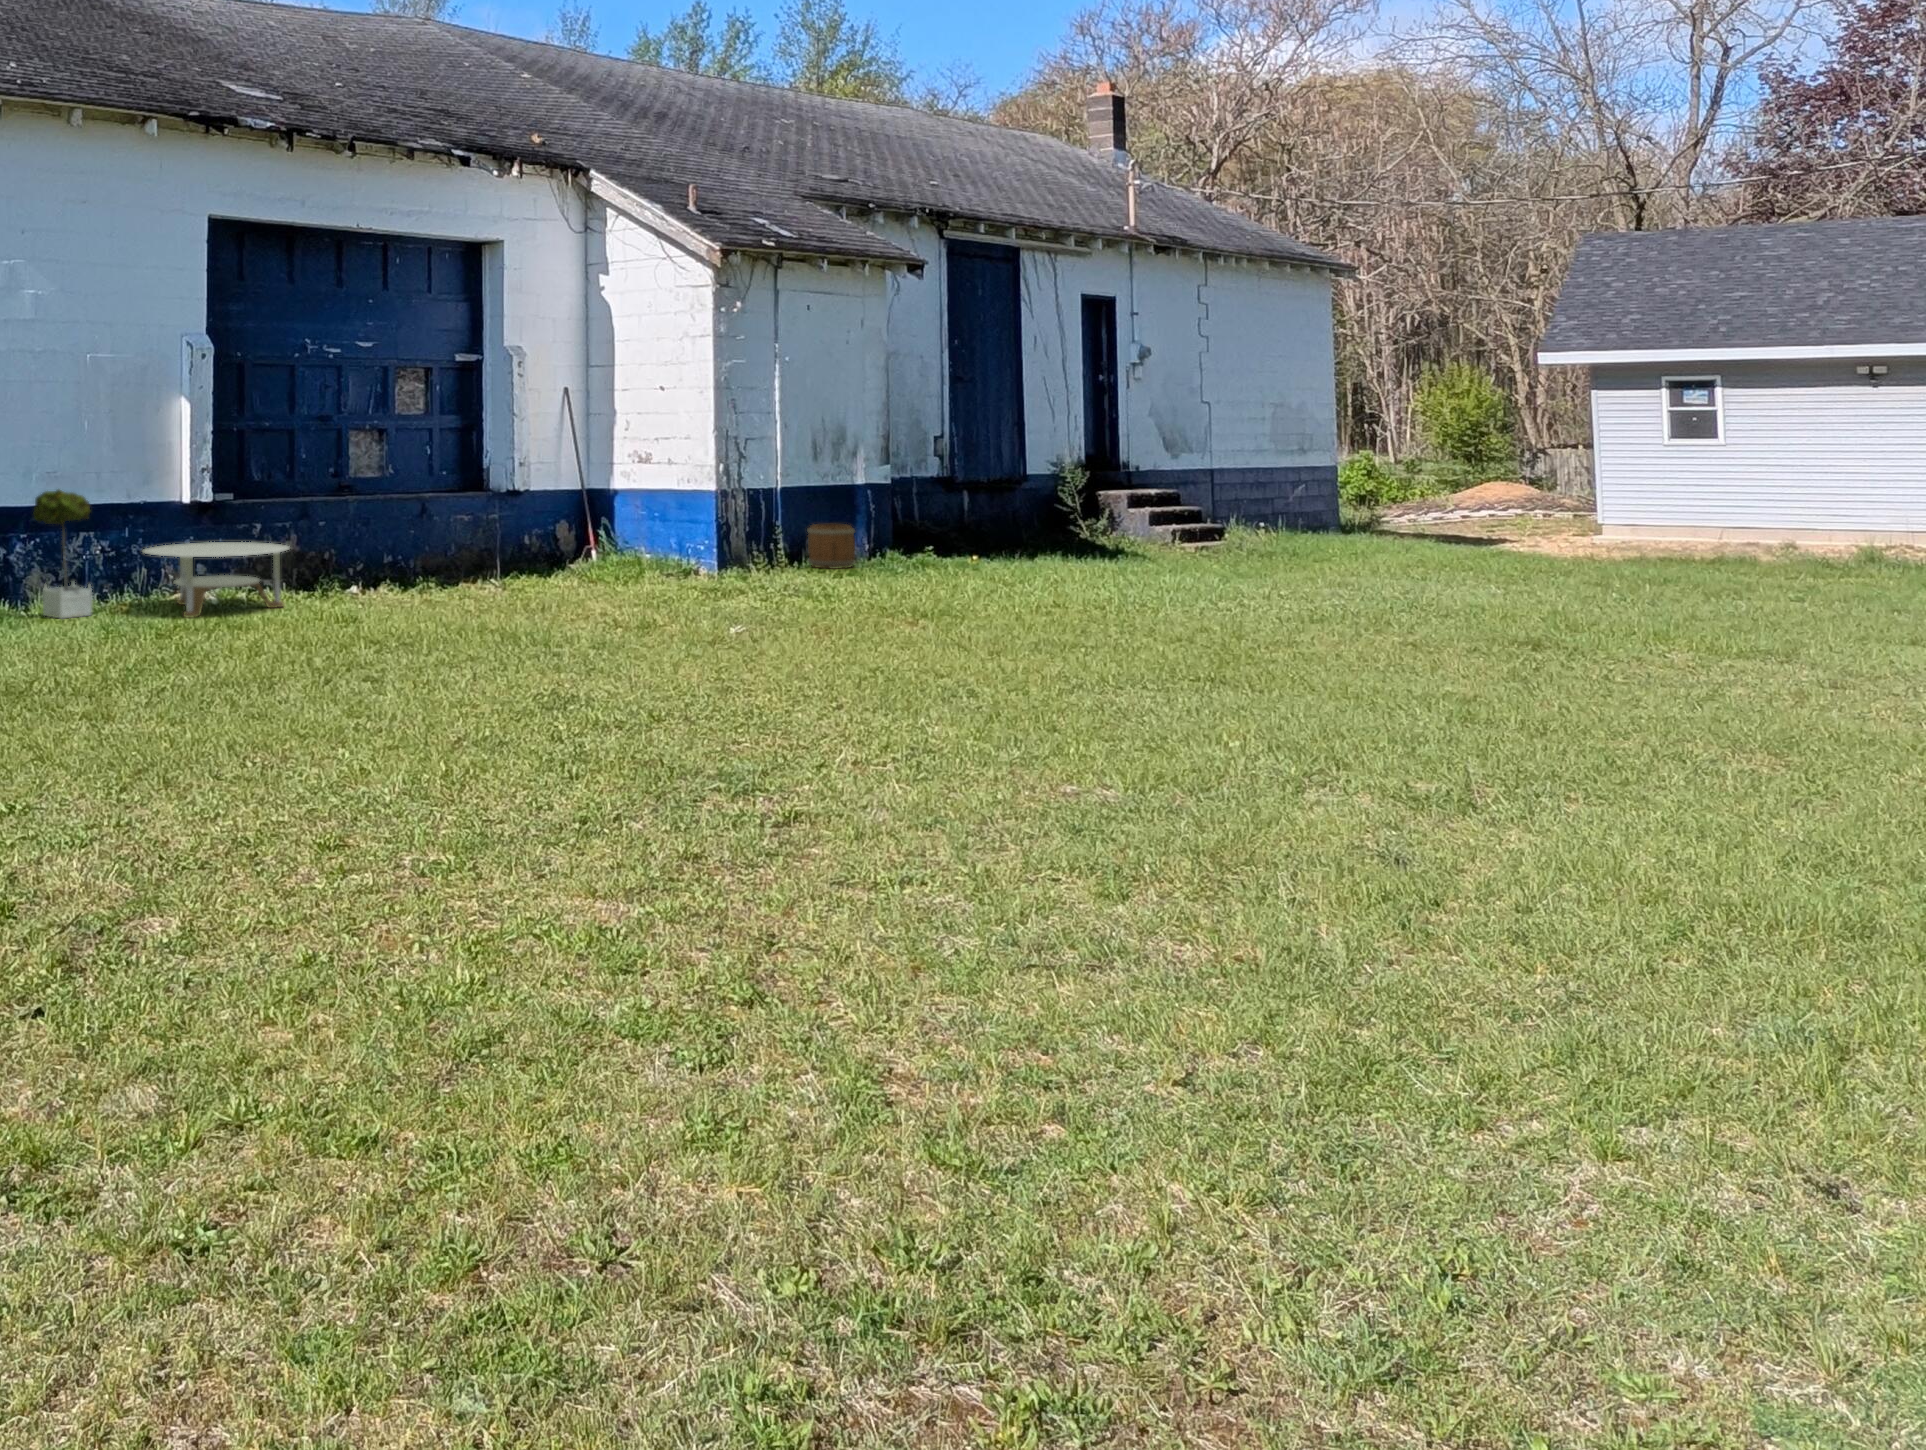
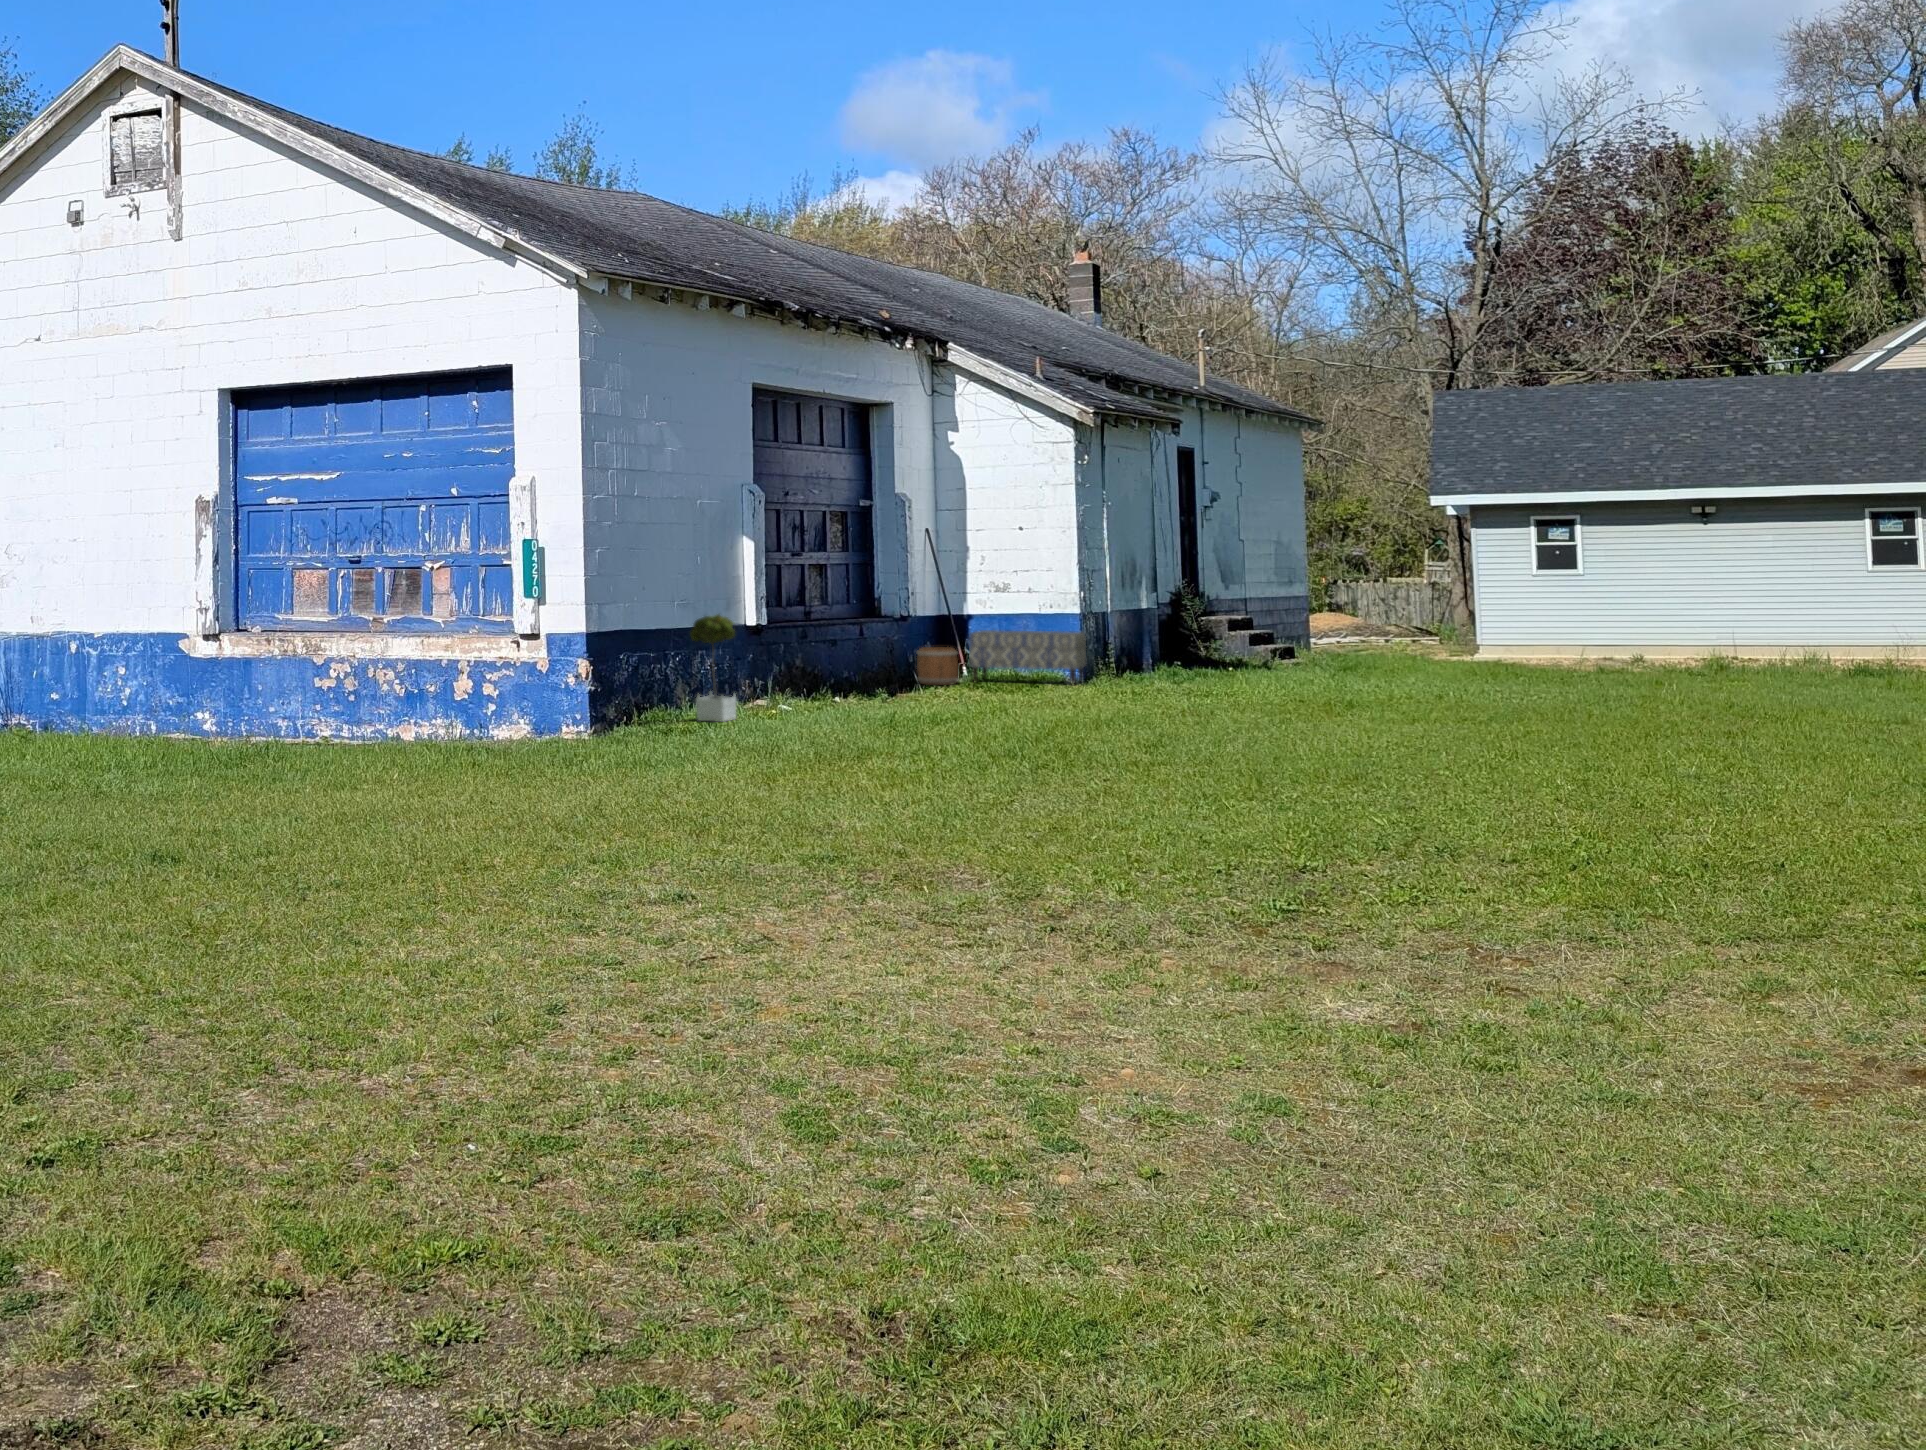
bench: none [581,510,718,581] -> present [968,630,1086,685]
bucket: present [808,523,855,569] -> present [917,647,958,685]
round table: present [143,542,289,617] -> none [748,658,873,718]

